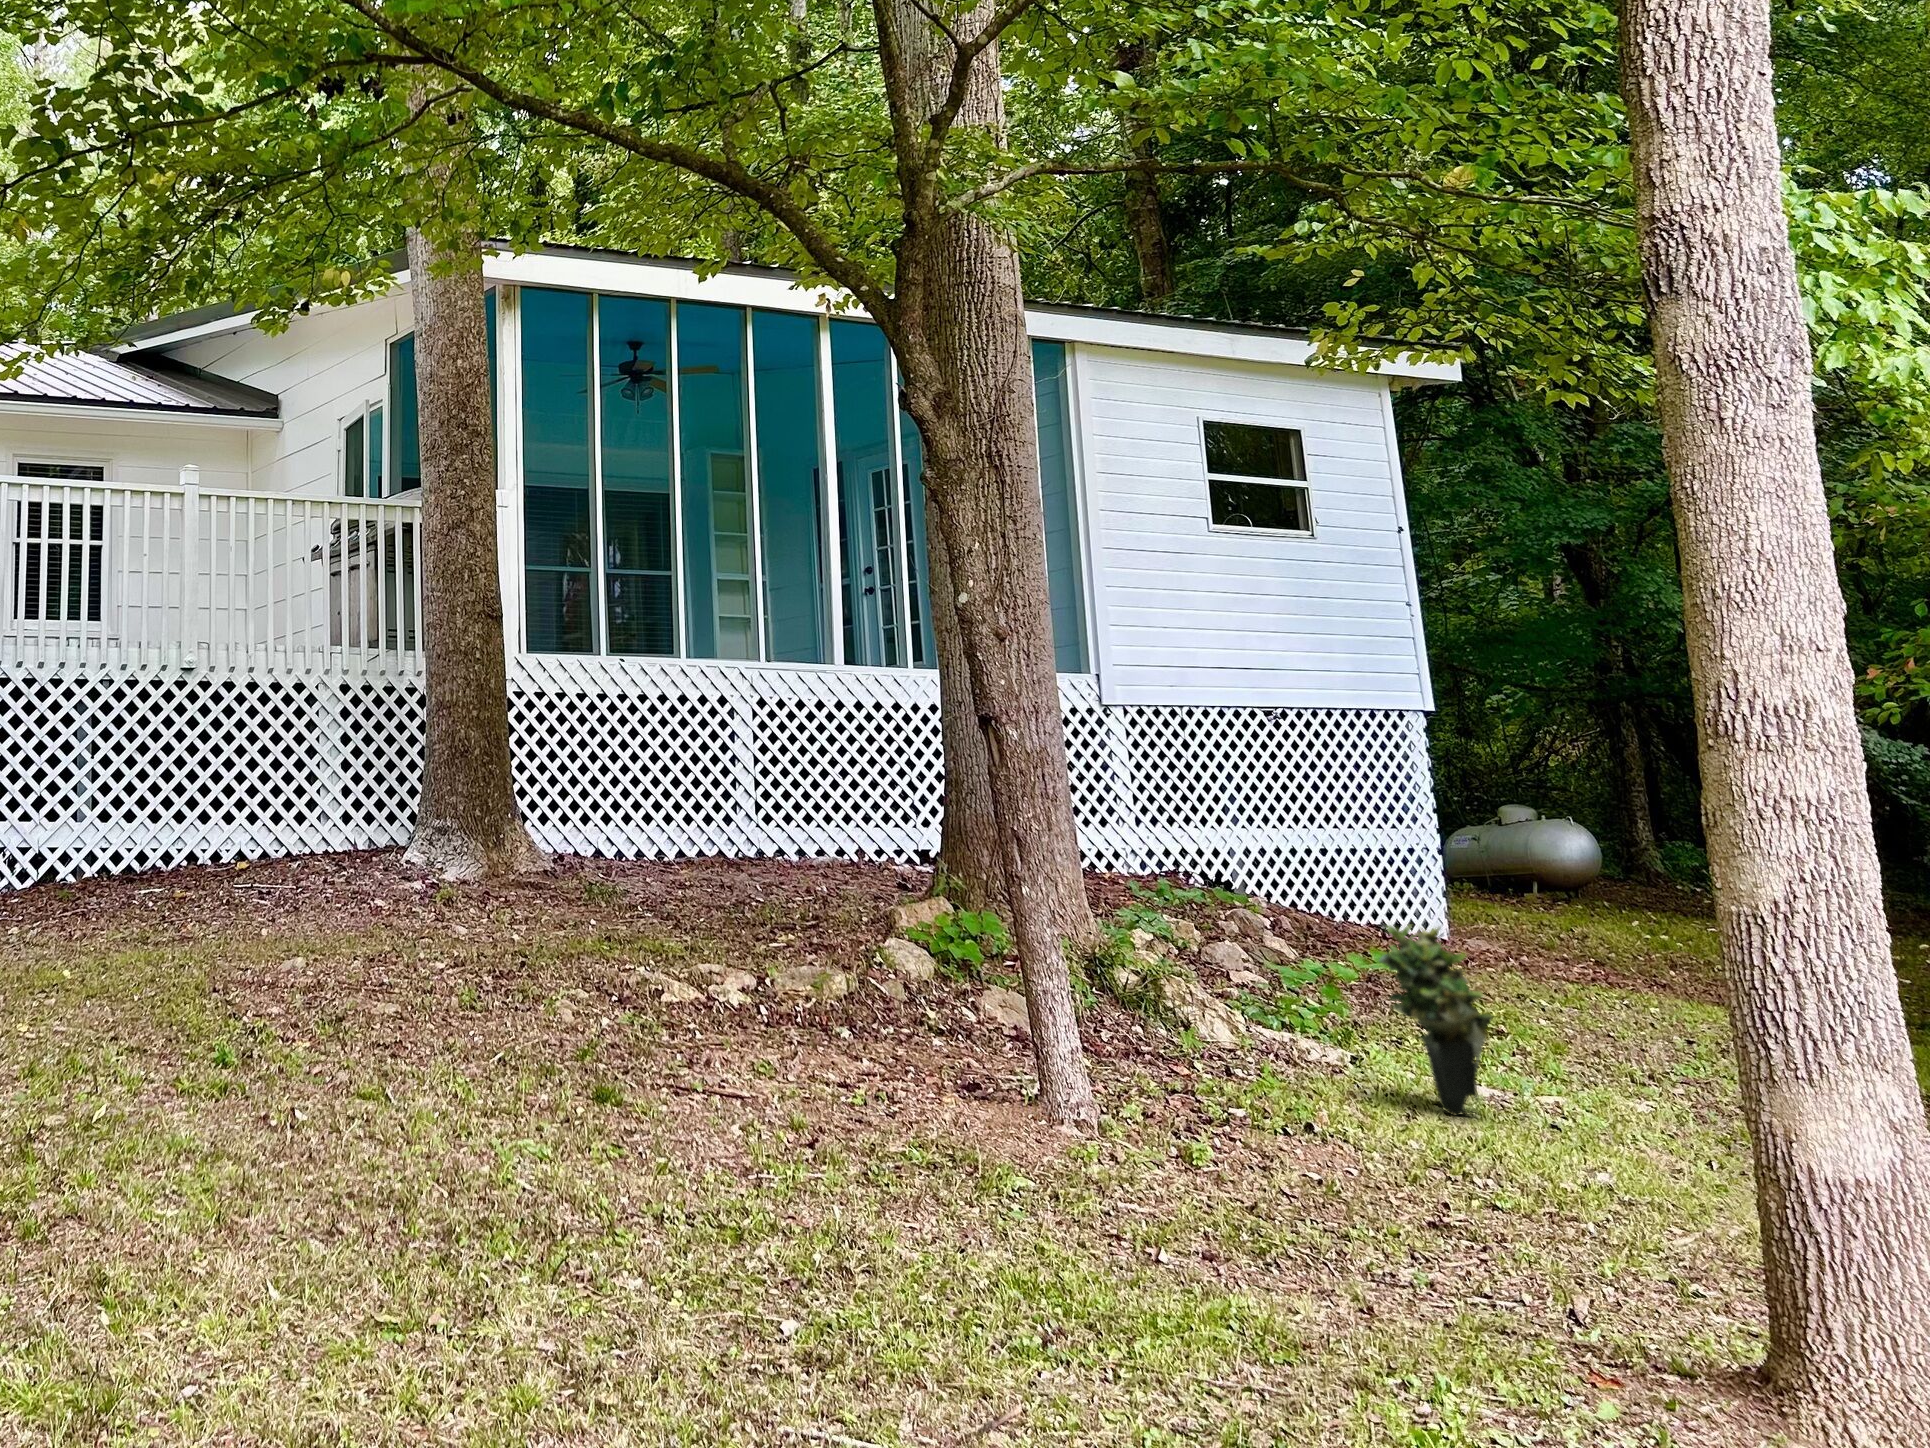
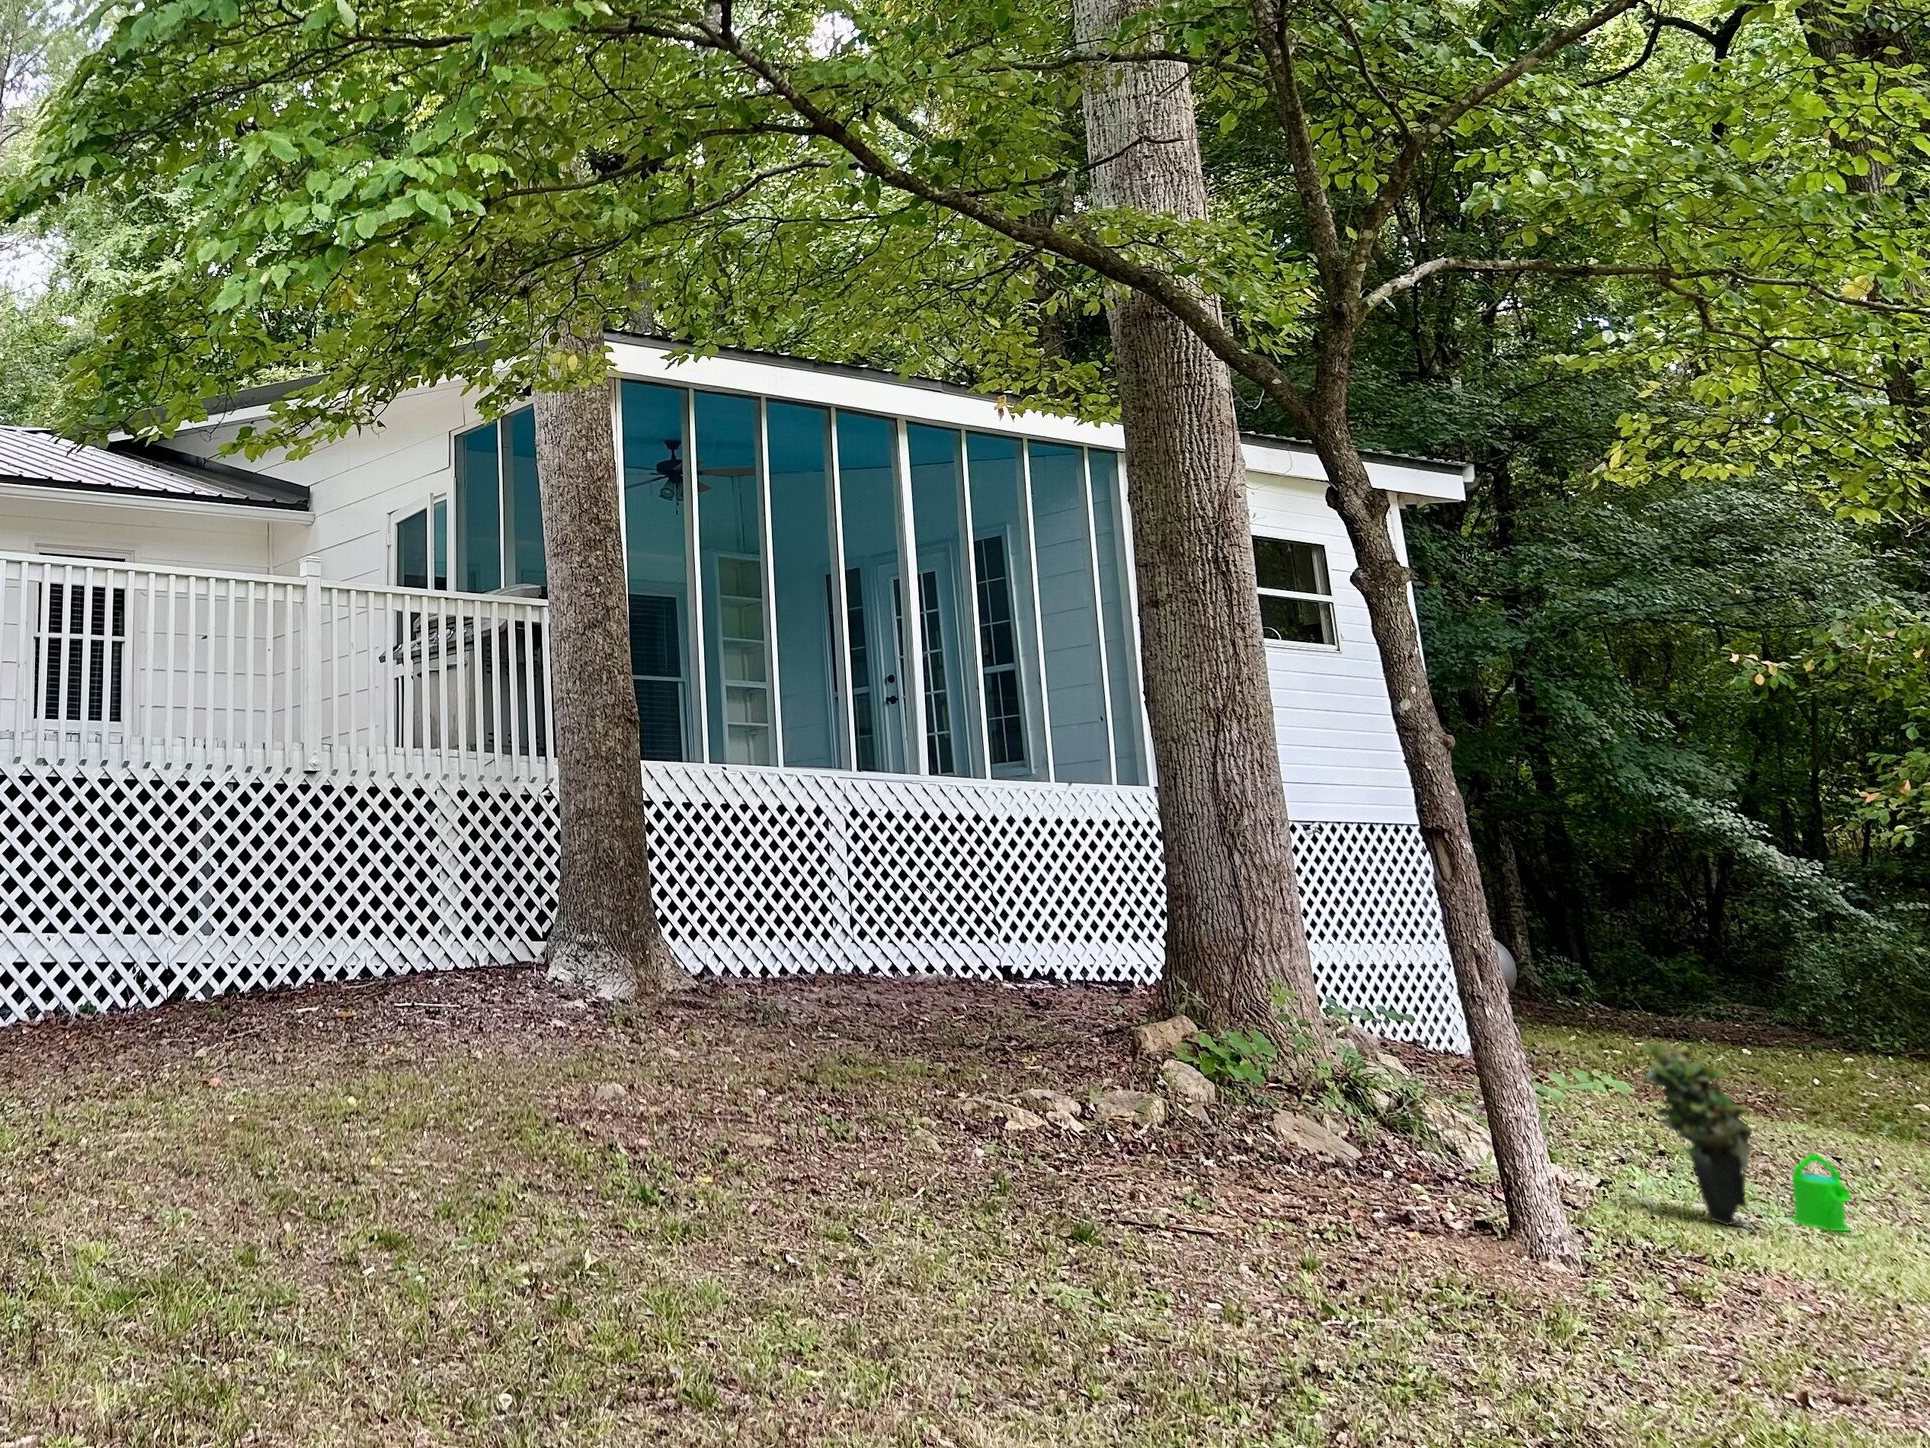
watering can: none [1547,1042,1612,1124] -> present [1792,1154,1851,1231]

